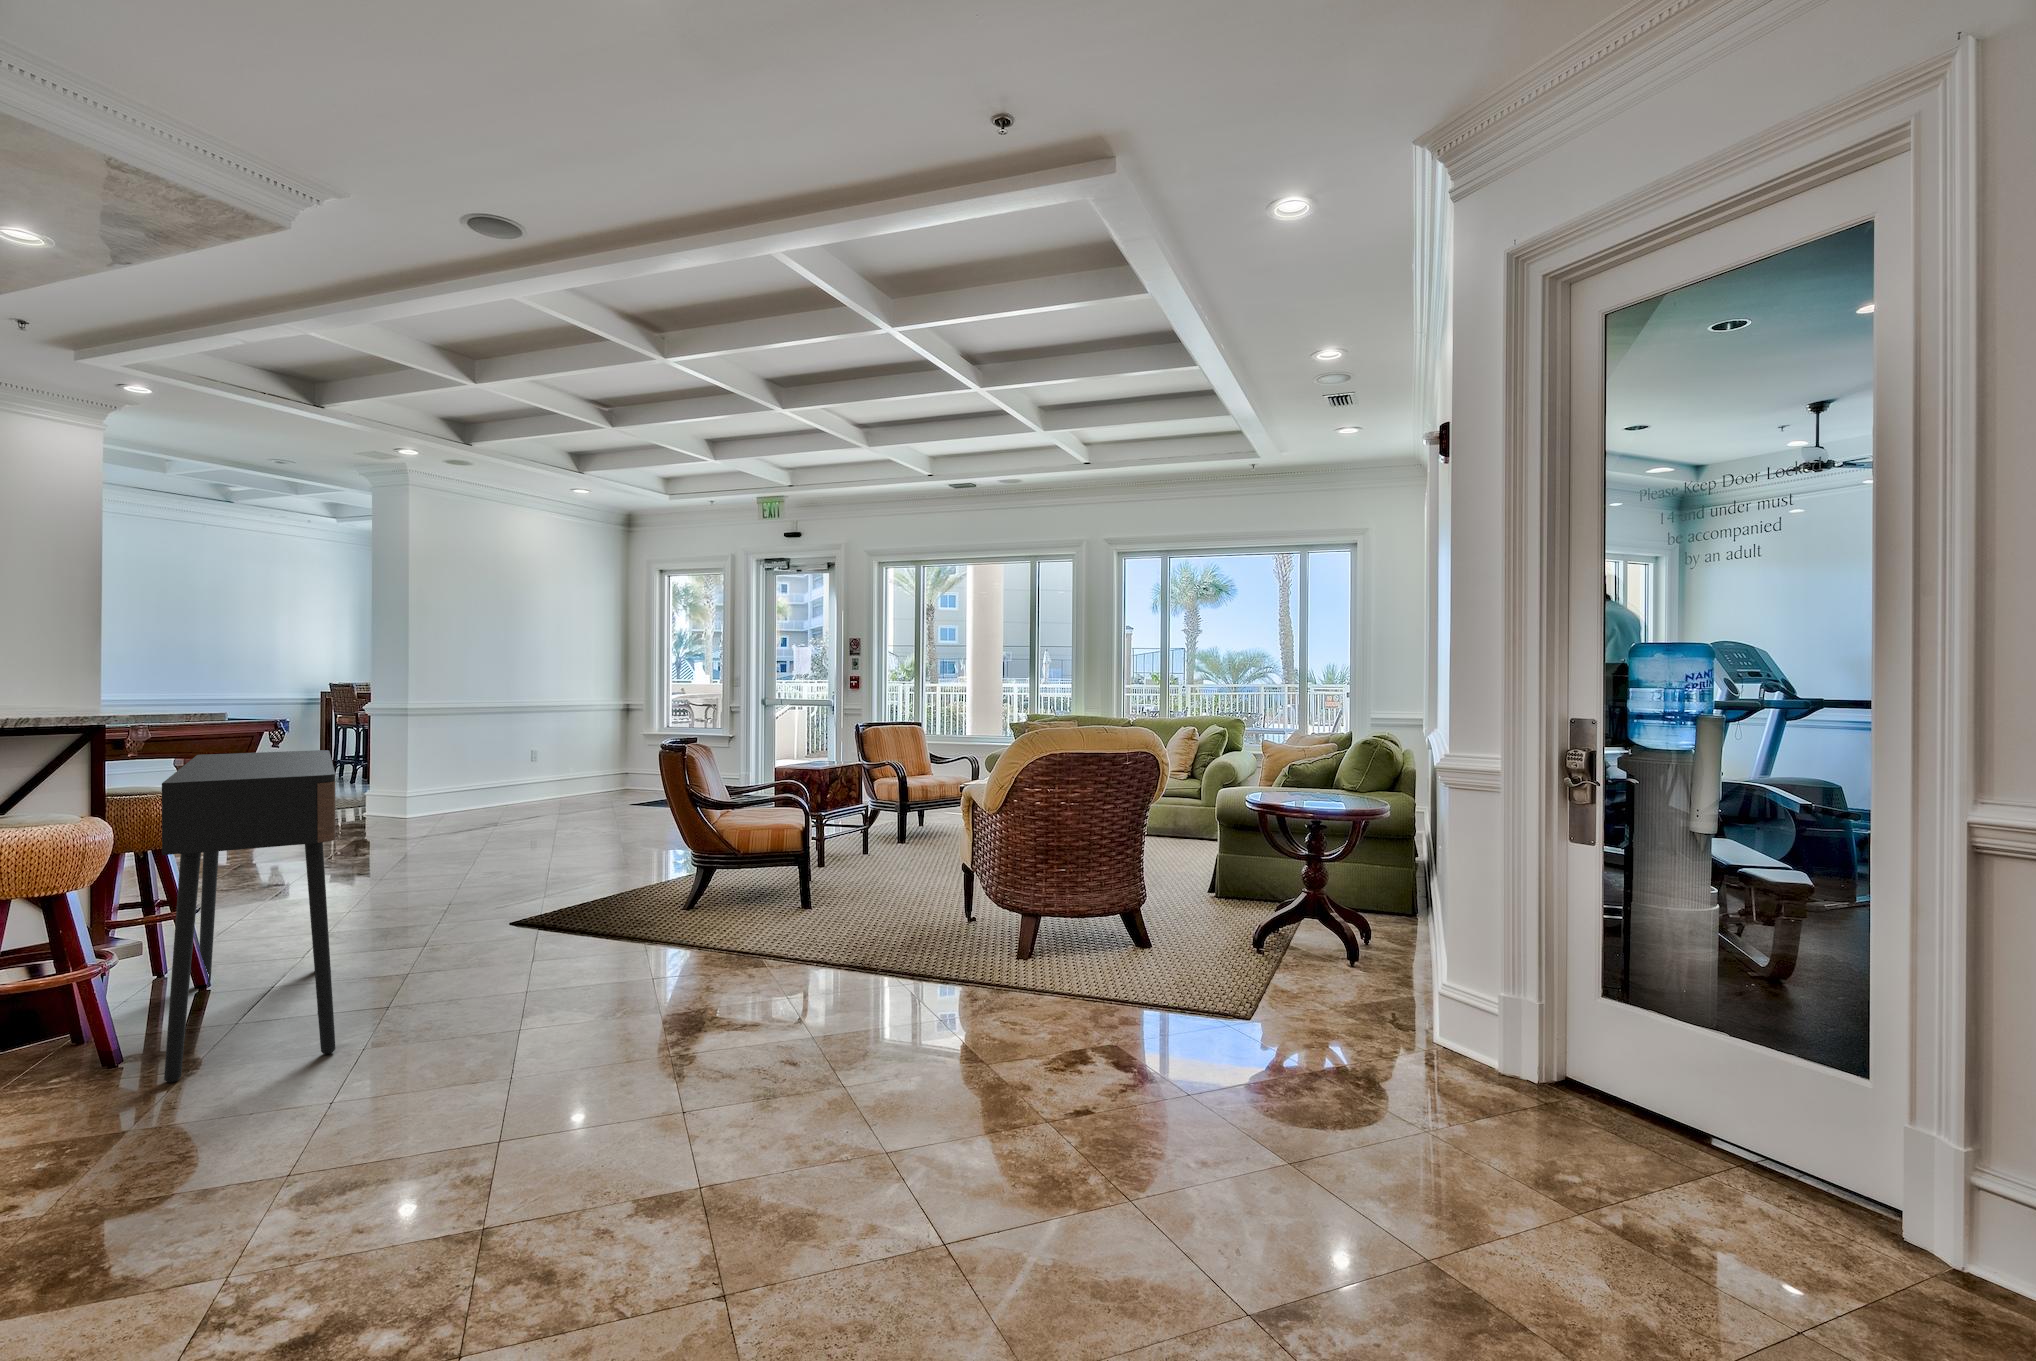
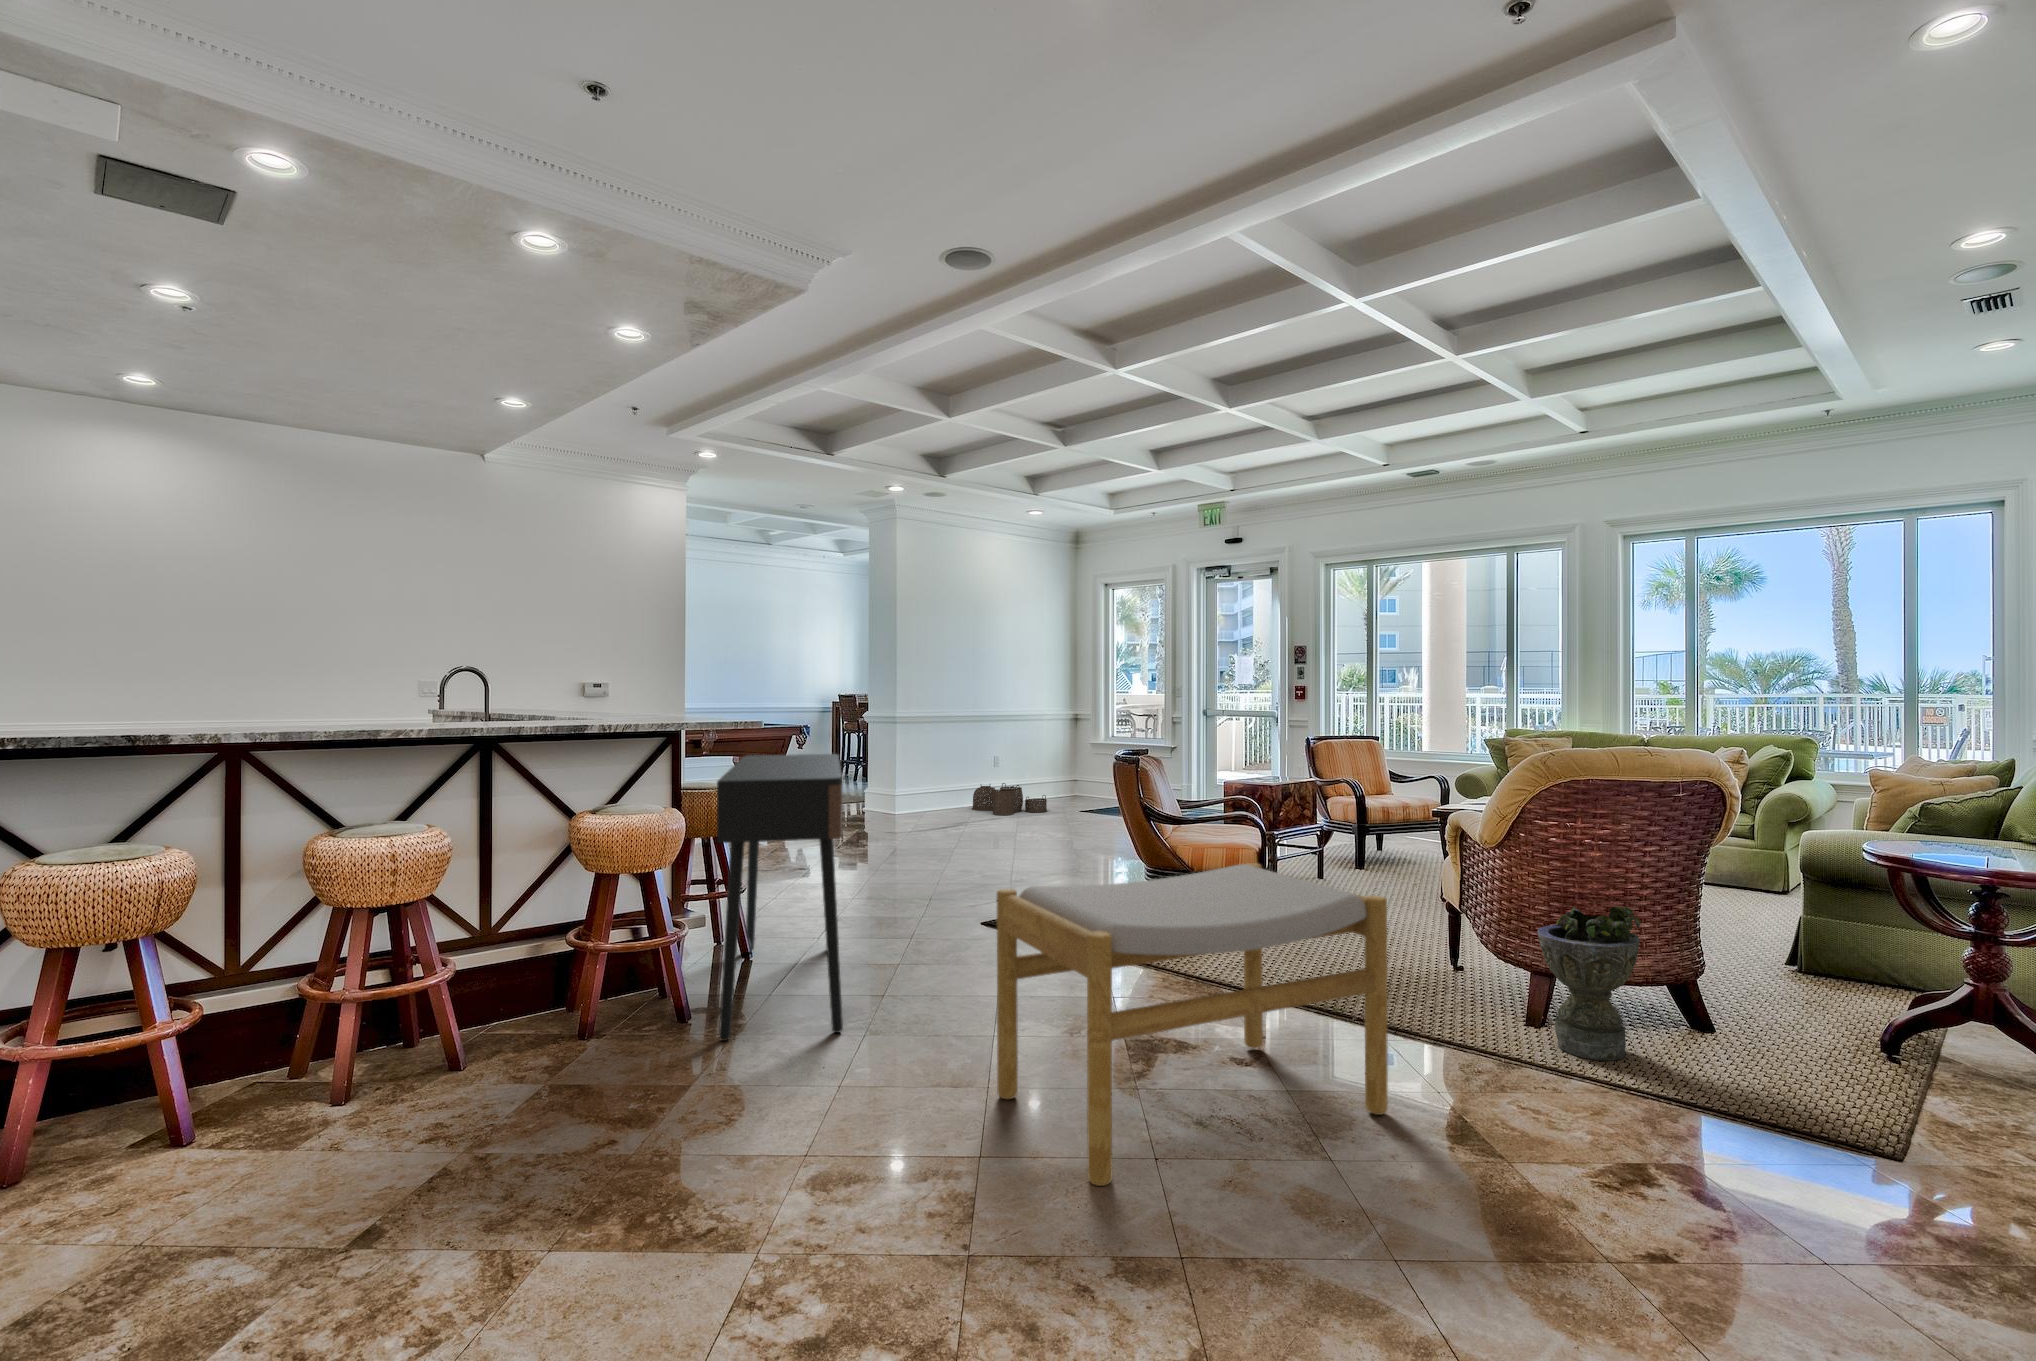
woven basket: none [504,780,594,815] -> present [972,783,1047,815]
footstool: none [521,839,896,1146] -> present [997,863,1388,1186]
planter: none [1024,854,1097,980] -> present [1538,907,1641,1061]

